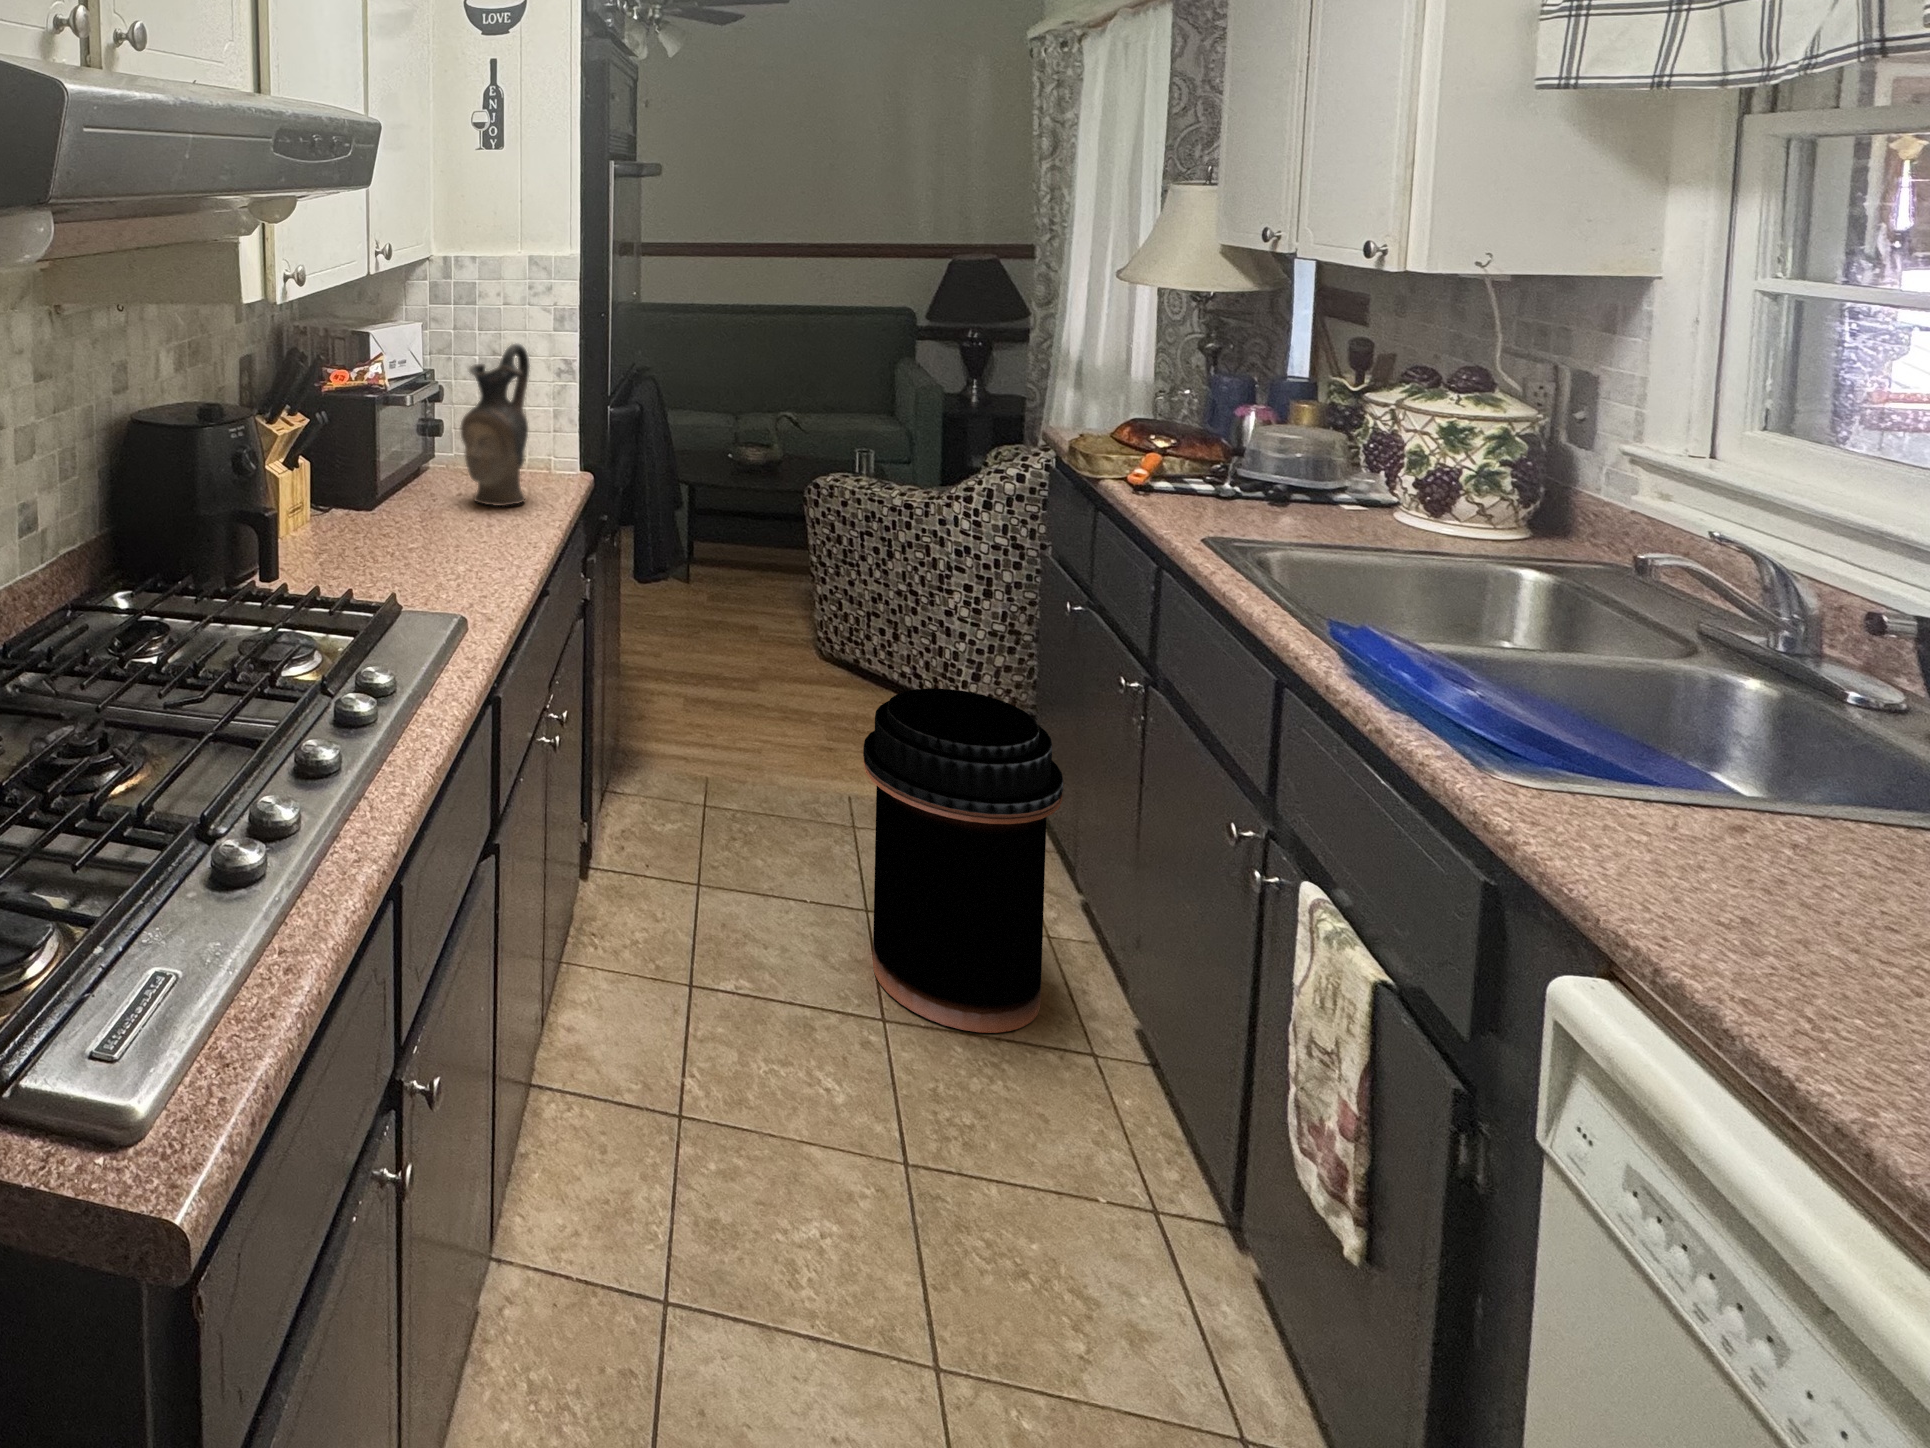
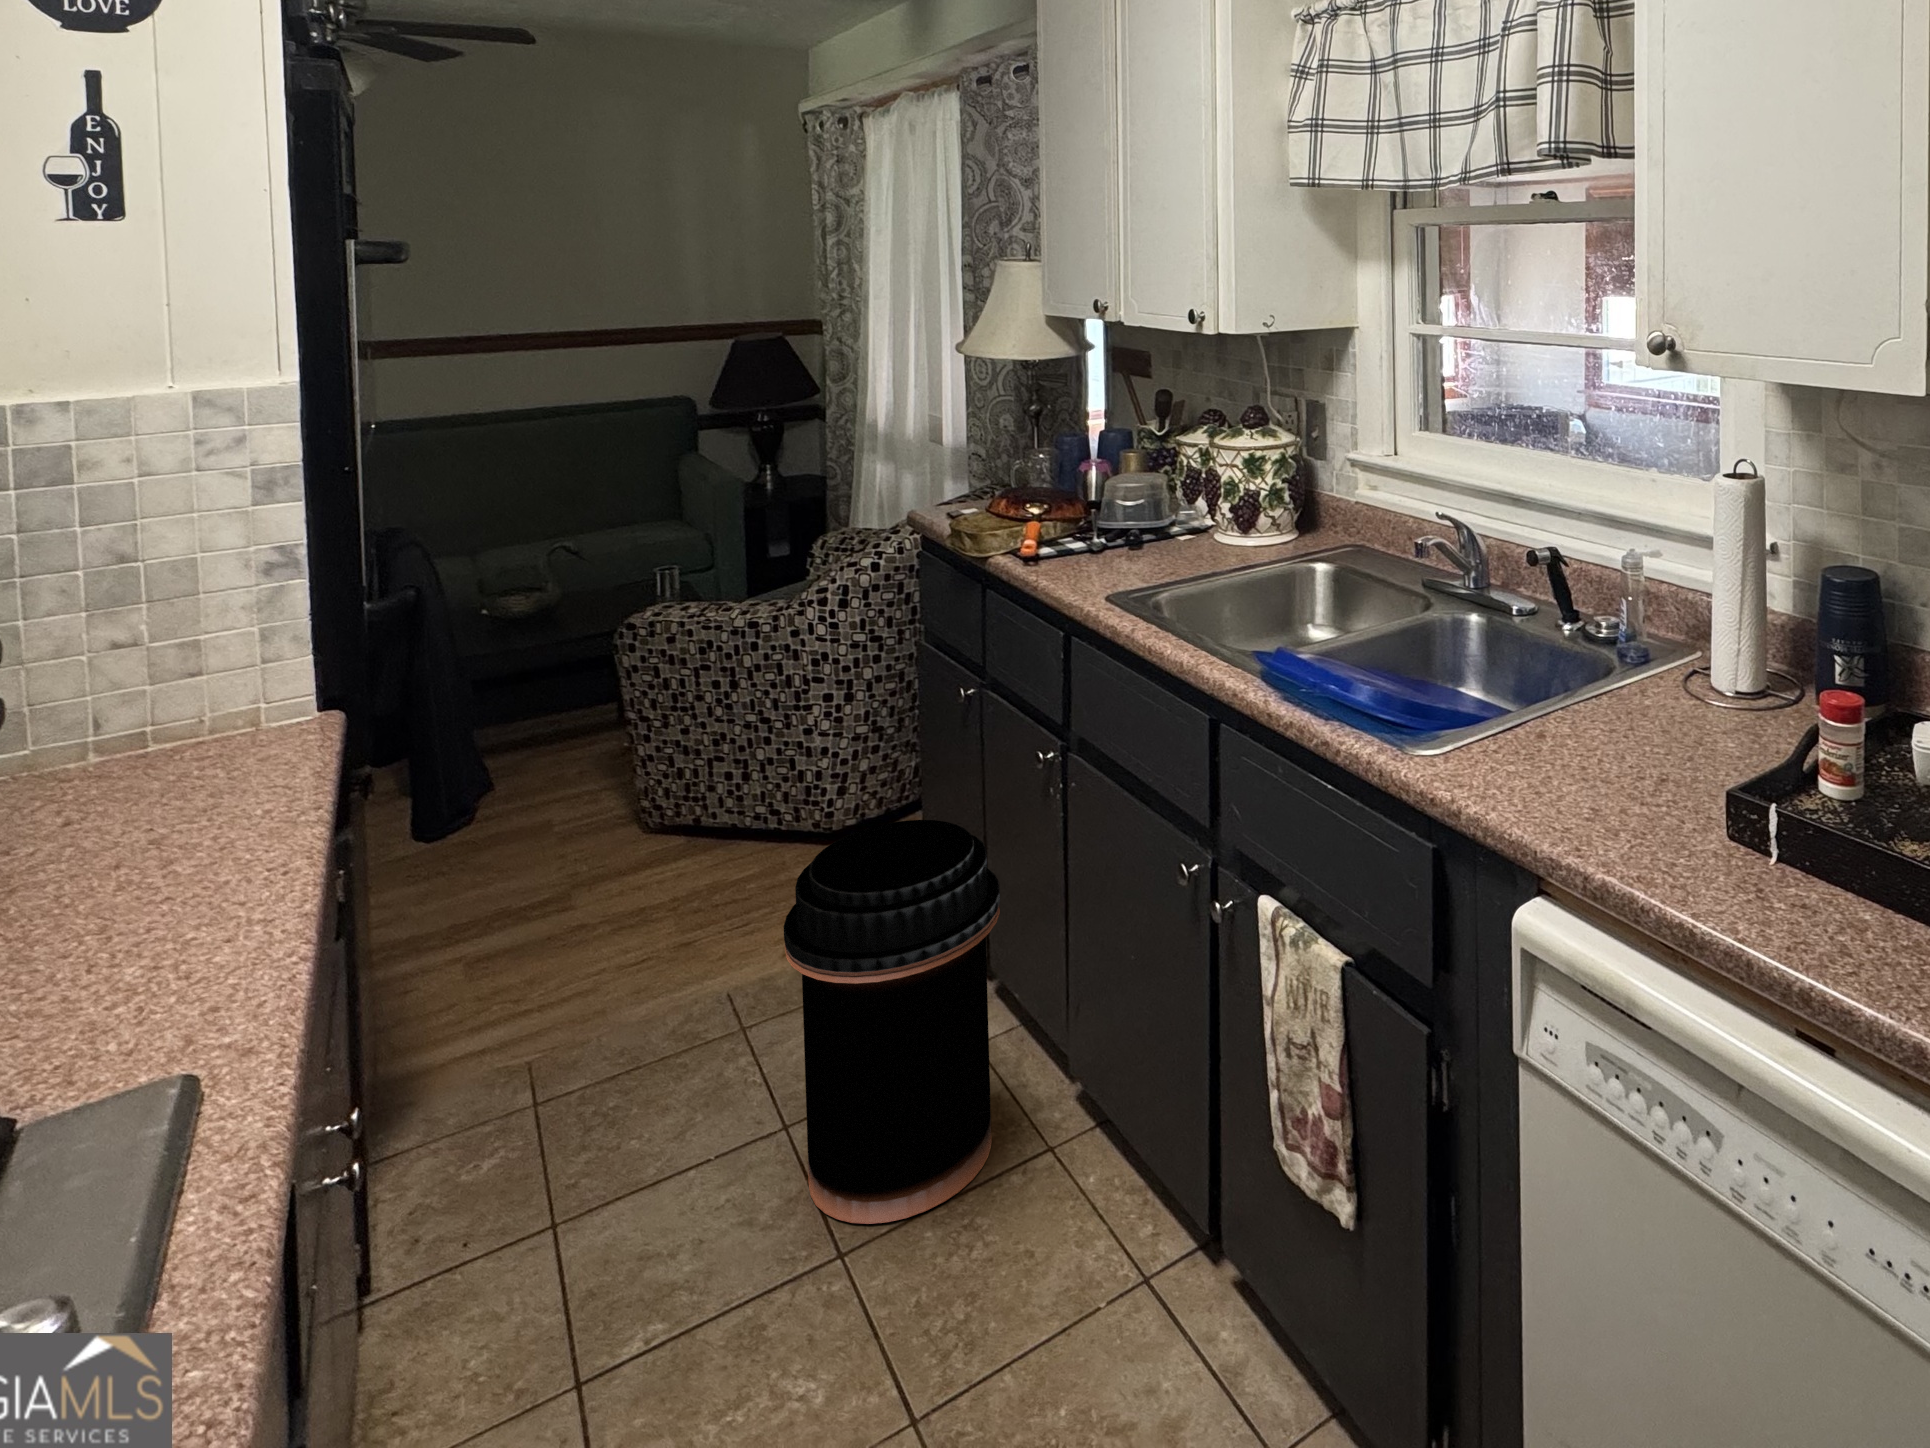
ceramic pitcher: present [461,344,530,506] -> none [70,521,226,805]

